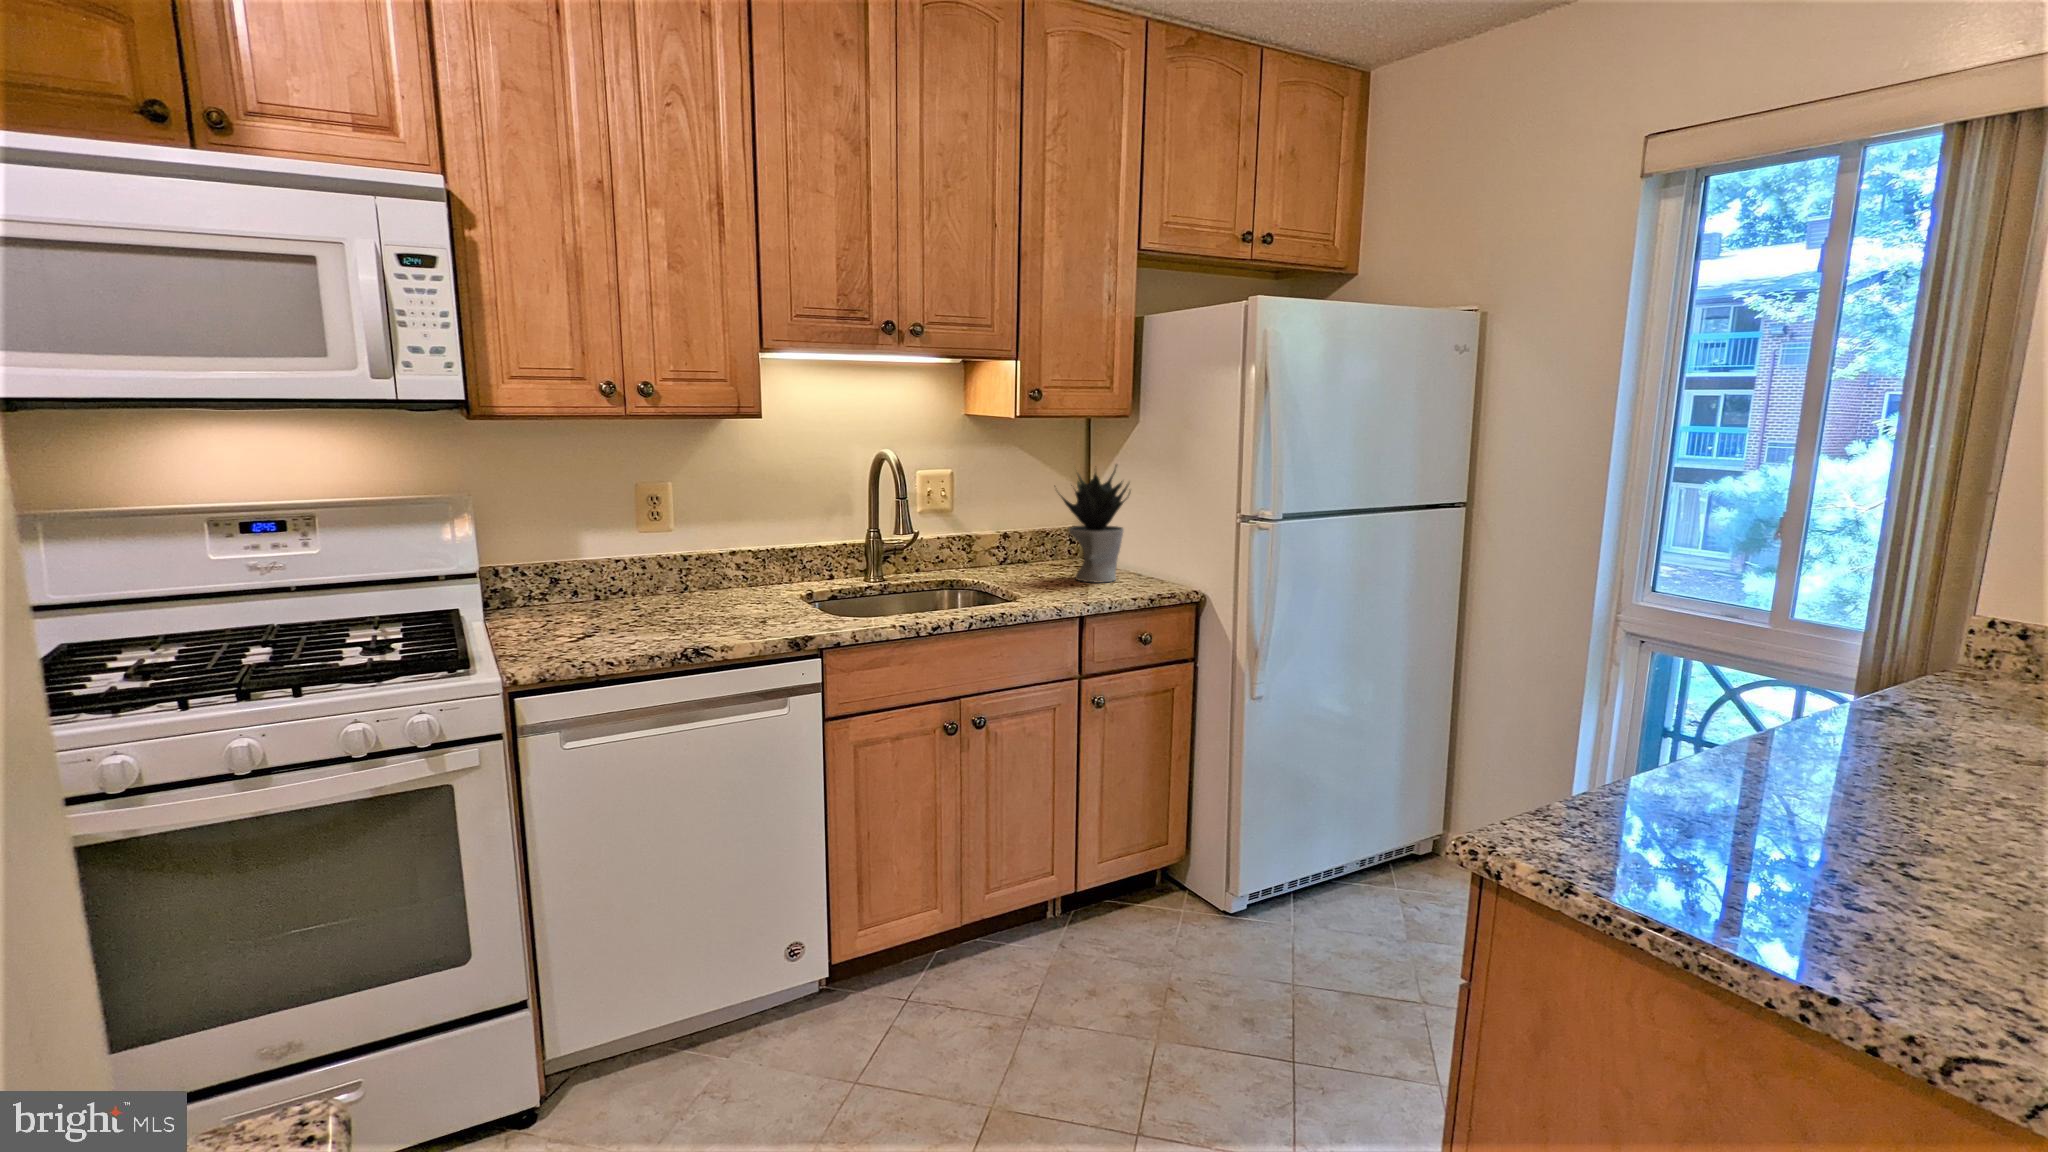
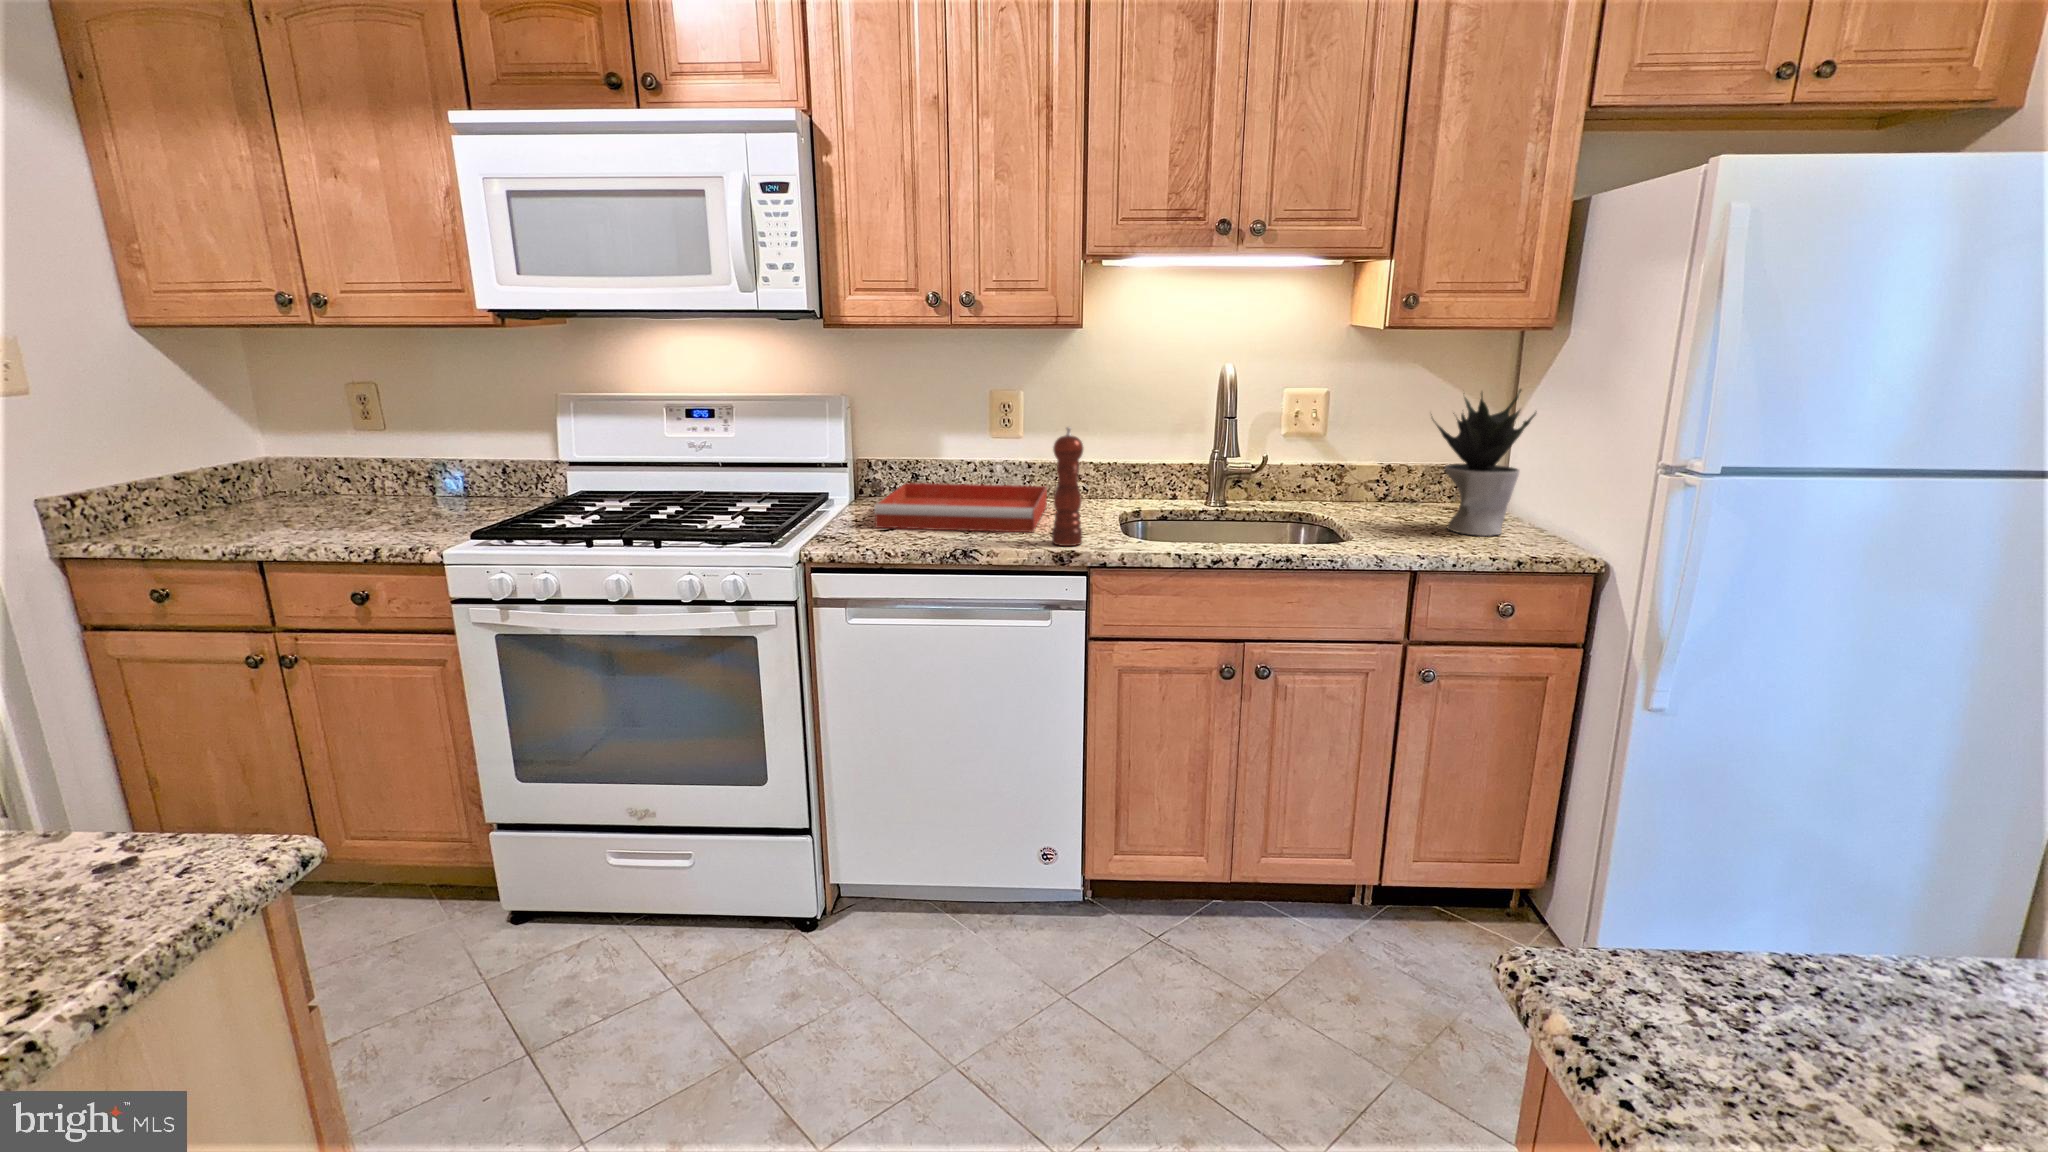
pepper mill: none [772,514,806,631] -> present [1052,427,1084,546]
tray: none [555,577,743,640] -> present [874,483,1047,532]

